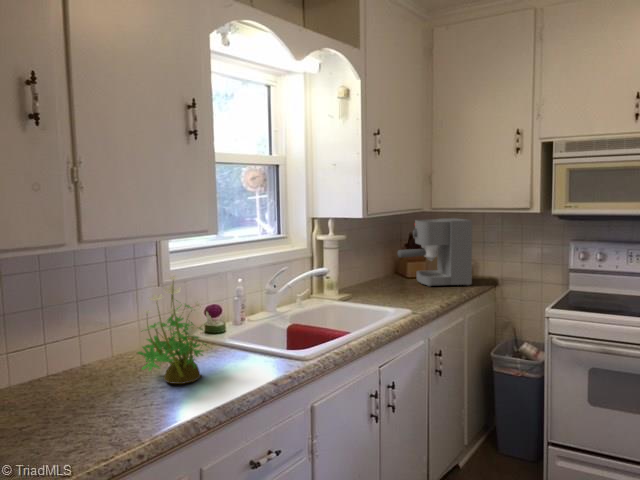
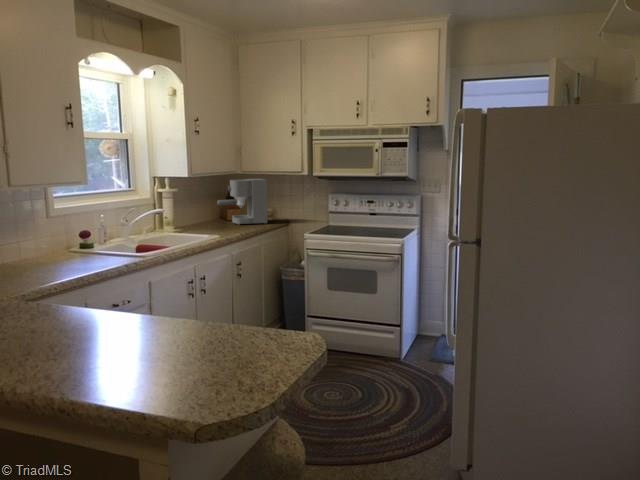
potted plant: present [138,277,216,384] -> none [45,207,91,266]

